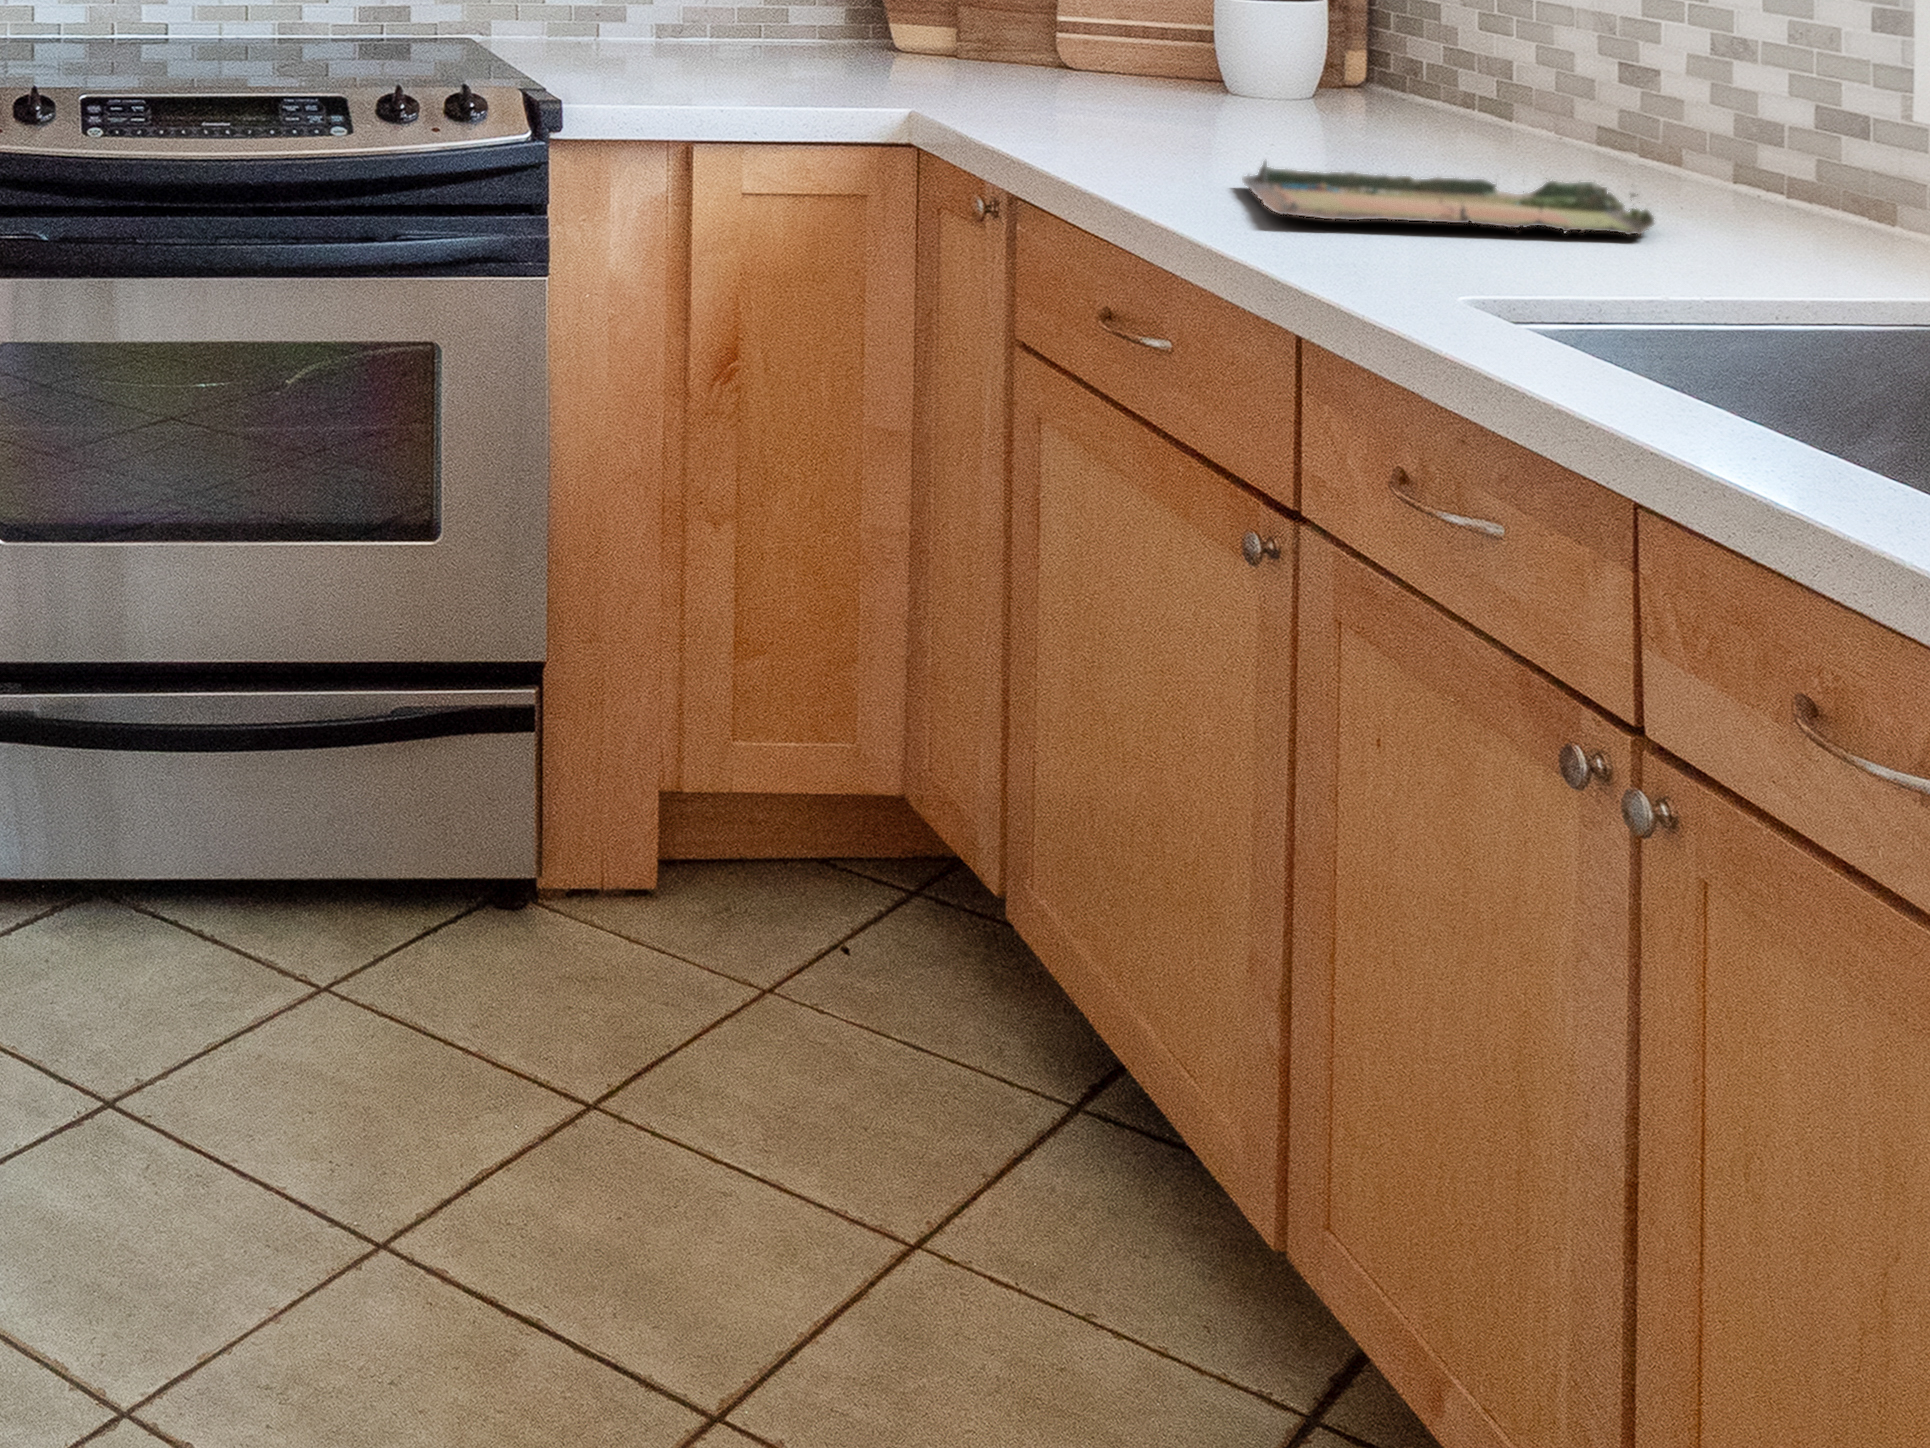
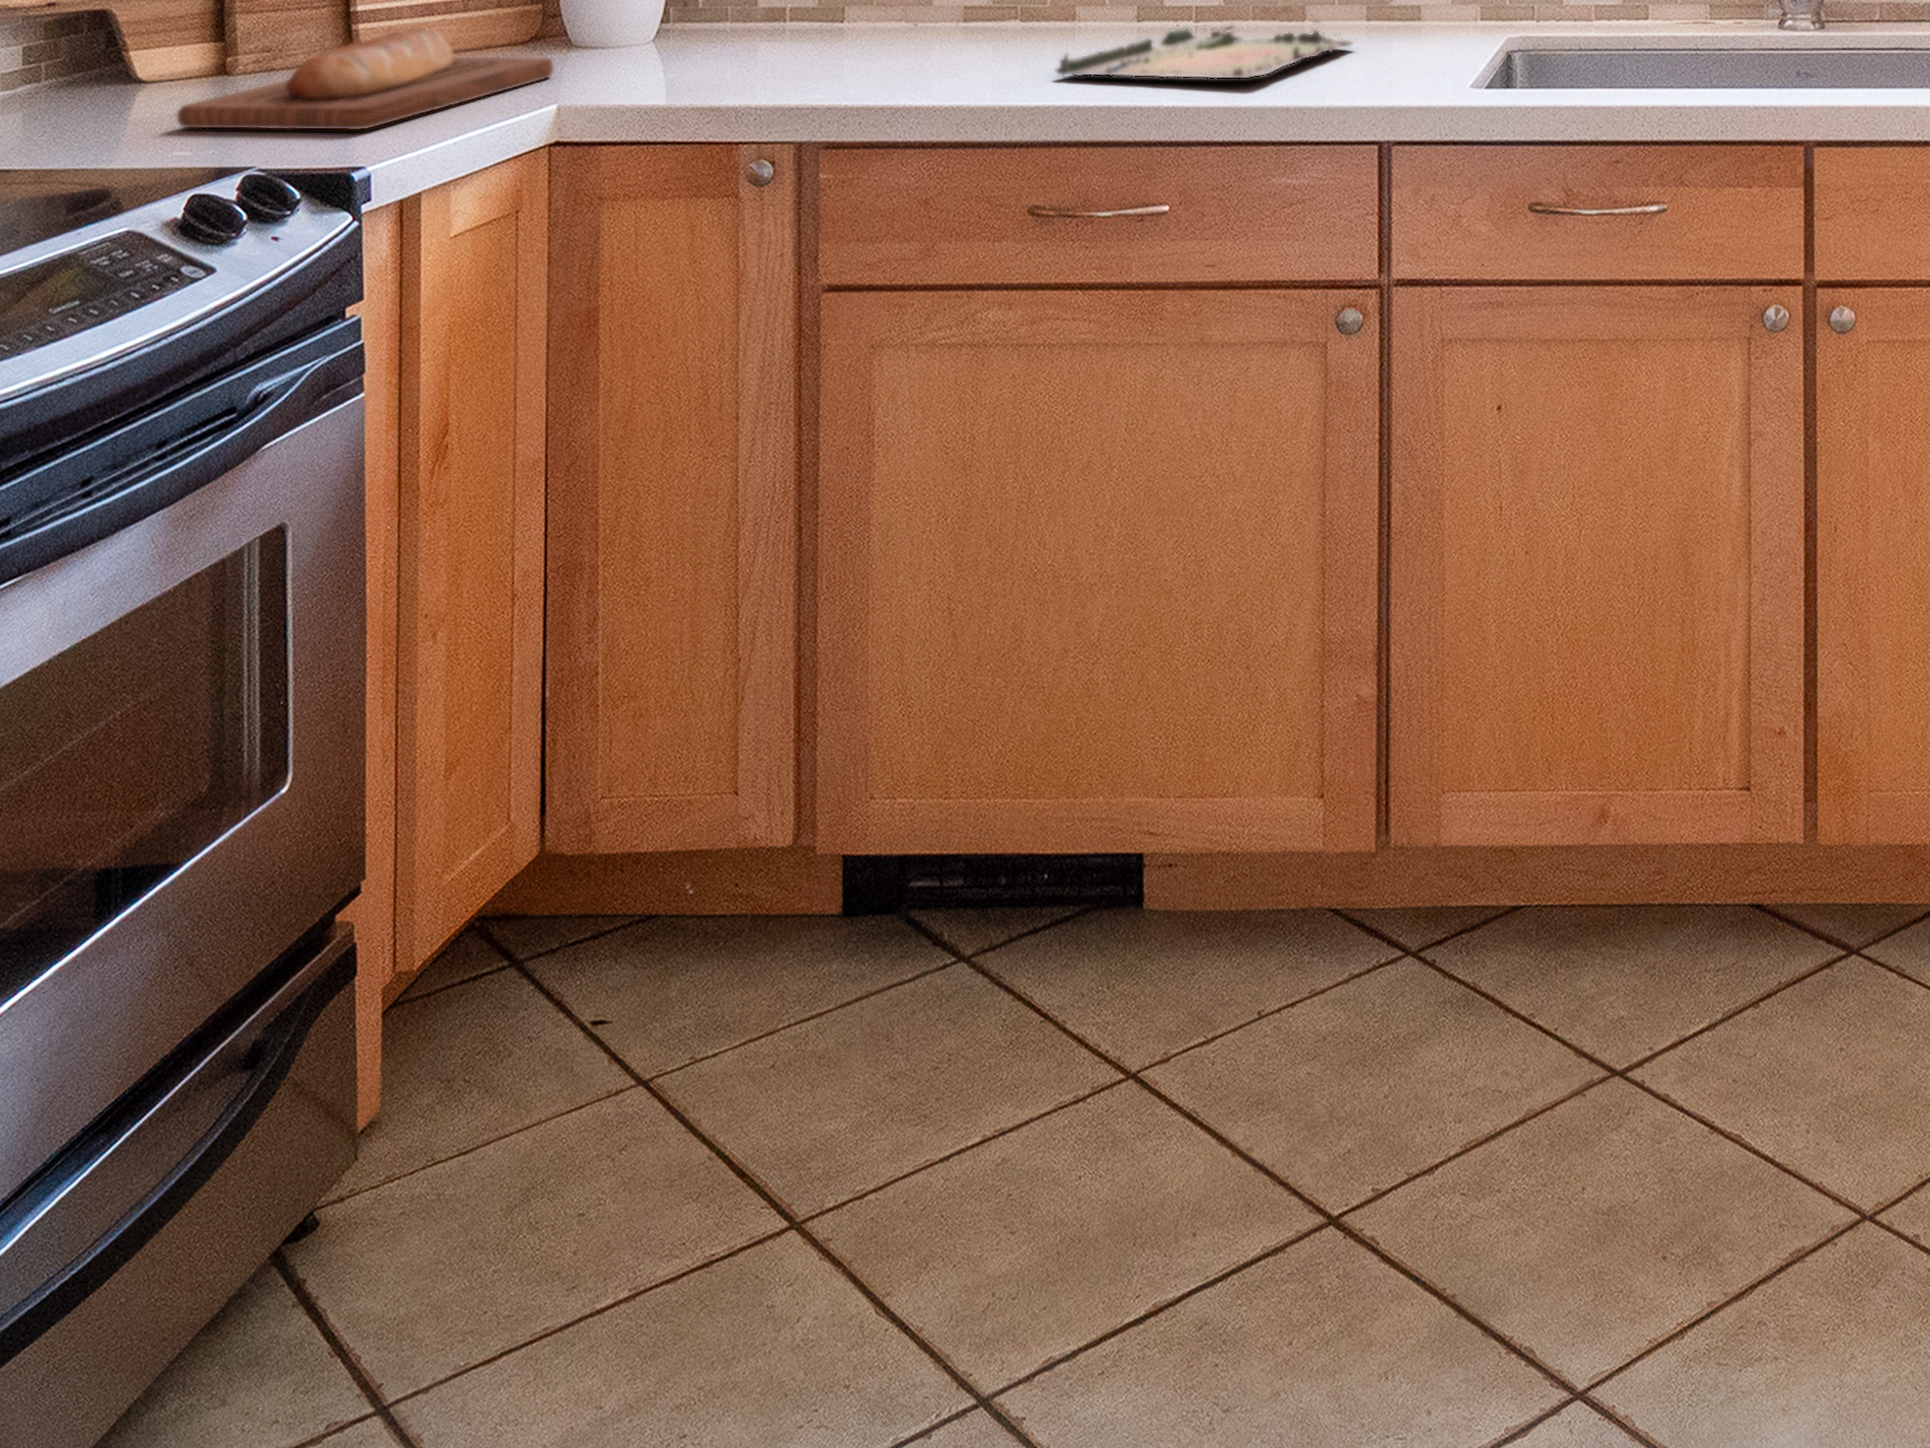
bread loaf: none [714,36,1054,107] -> present [177,29,553,130]

